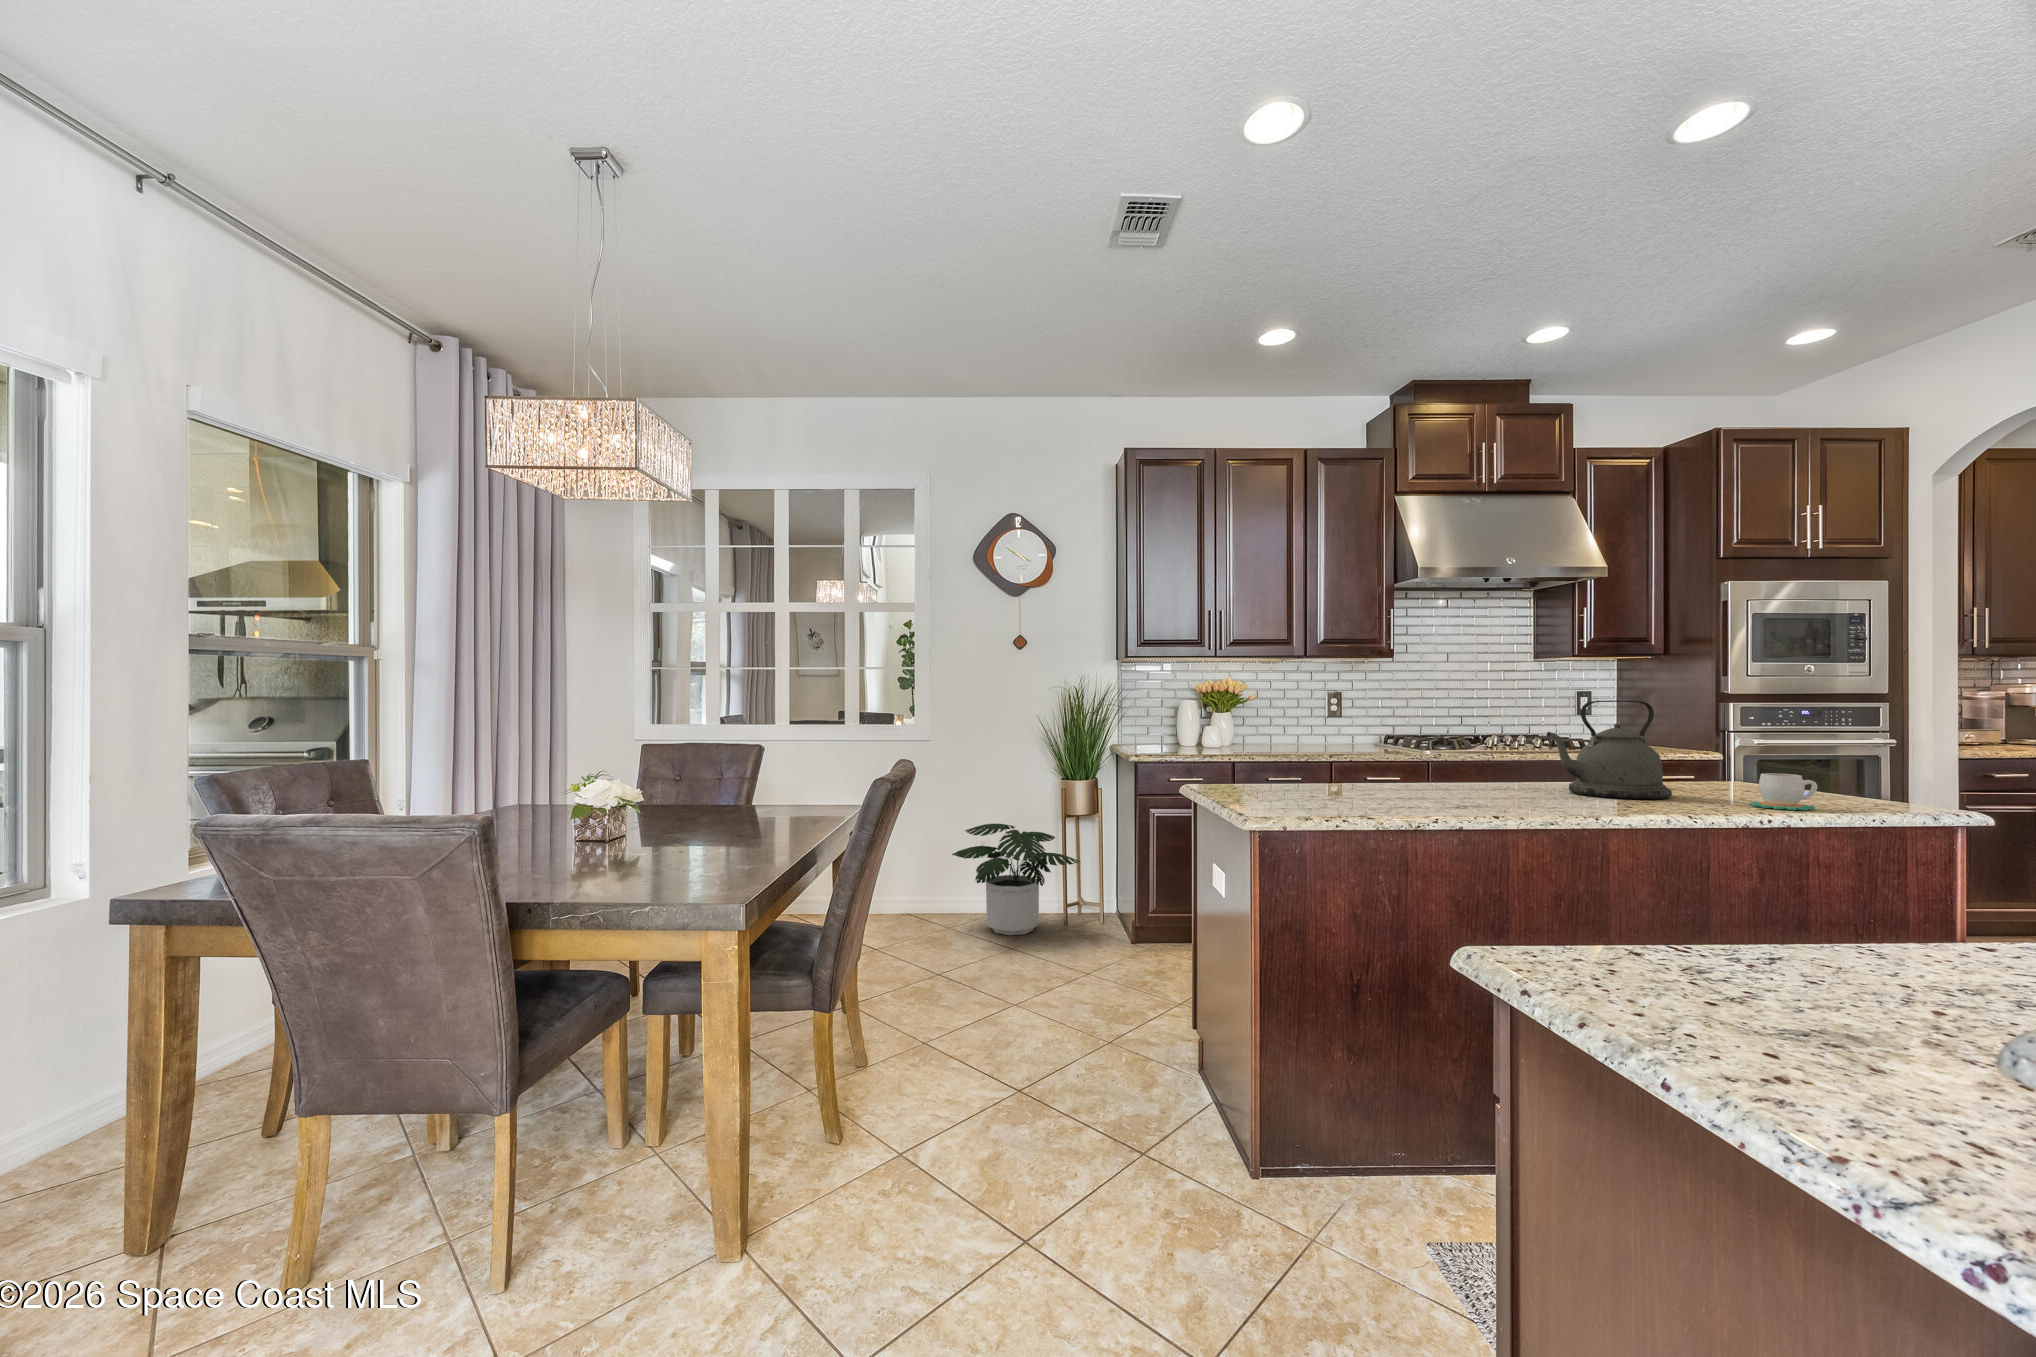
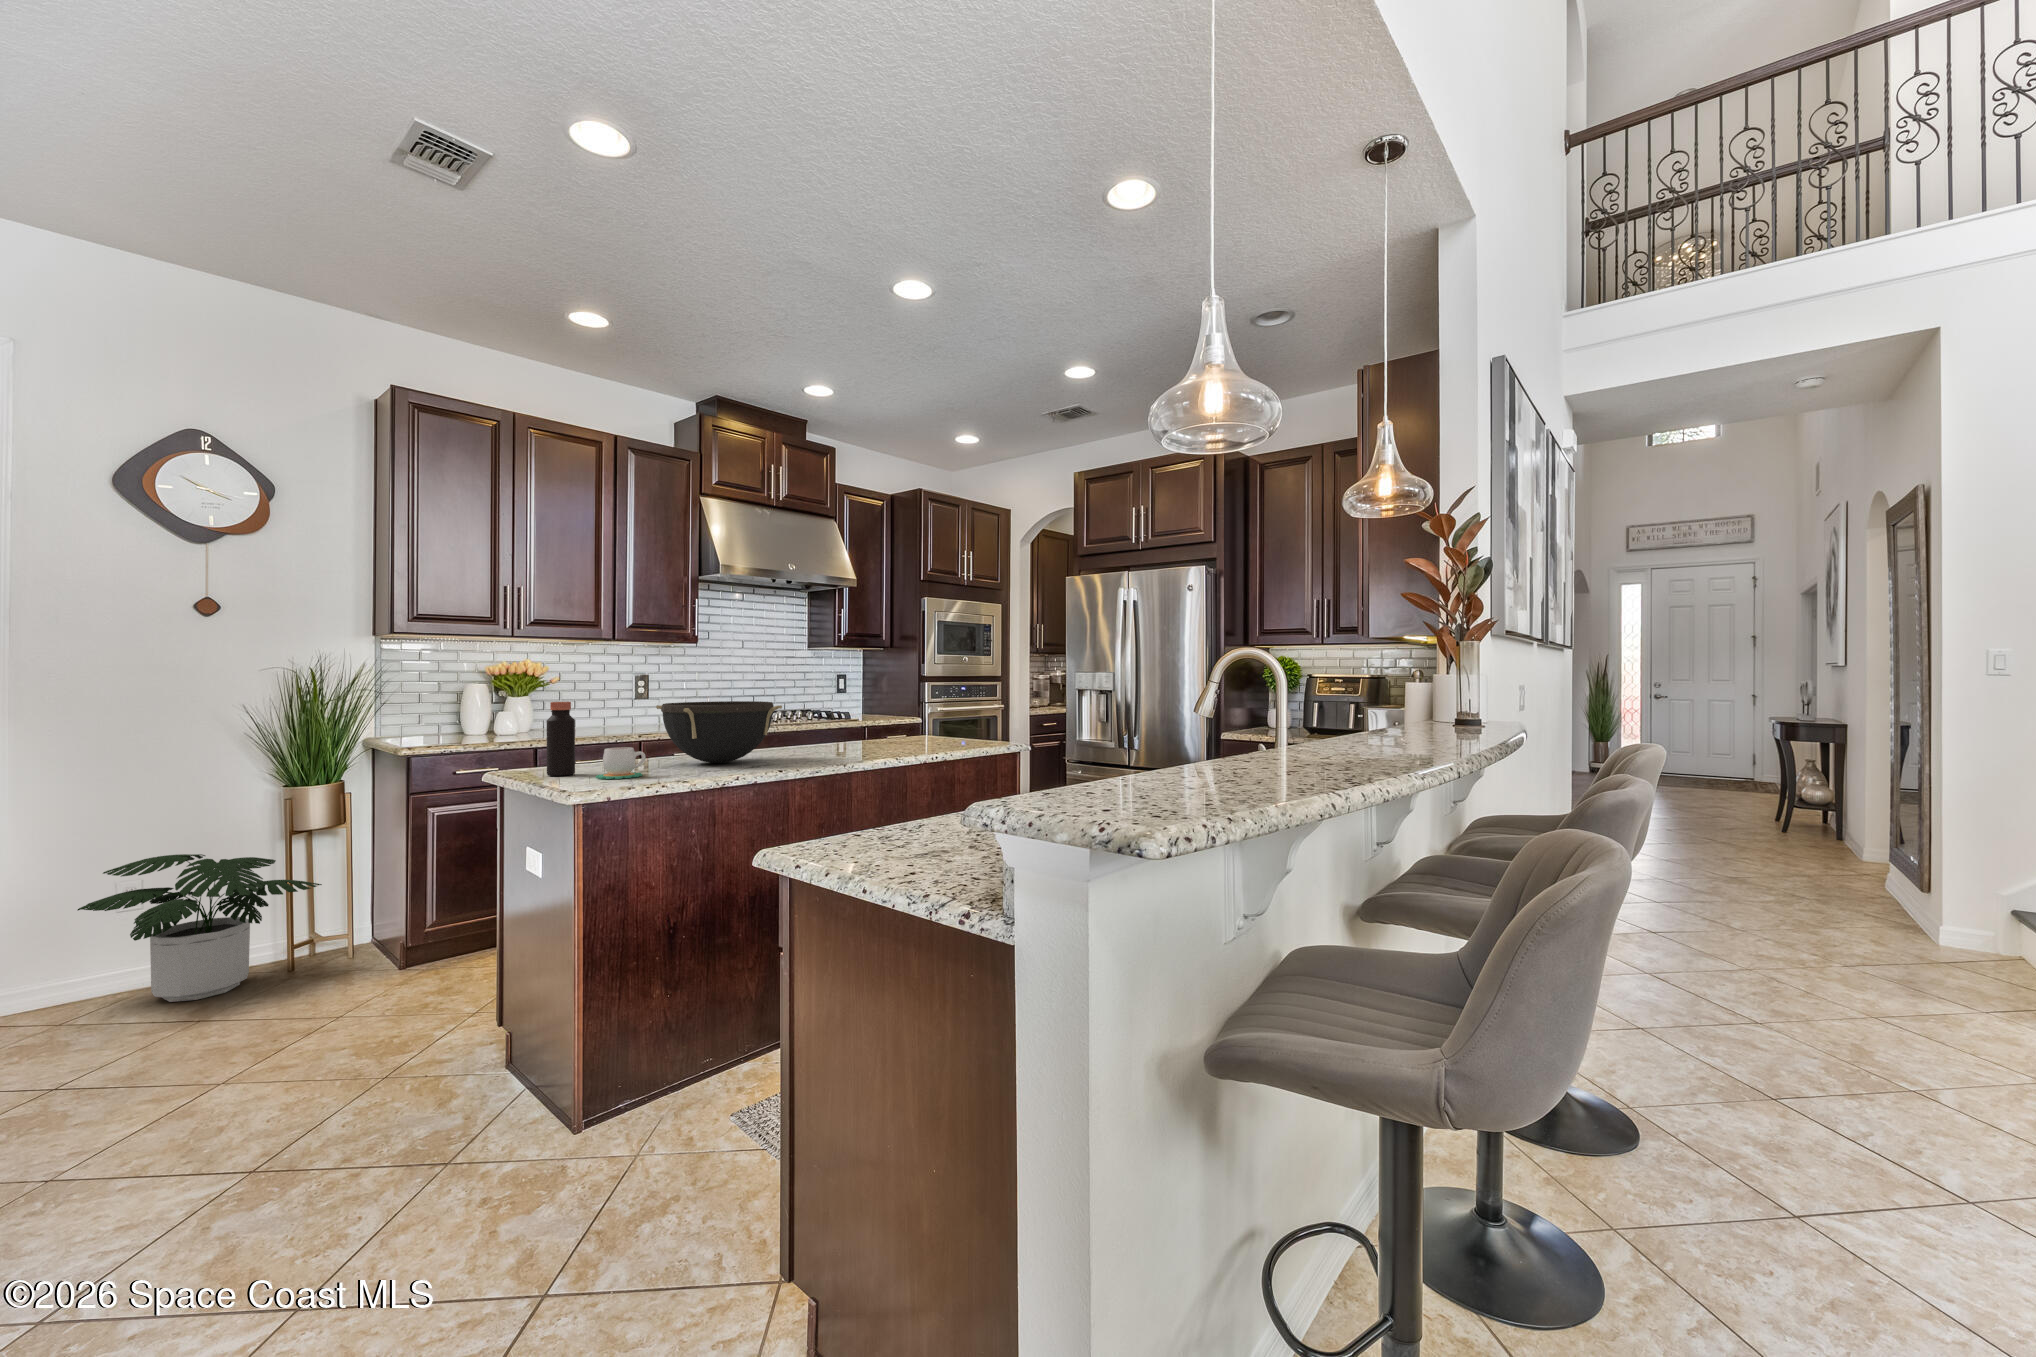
kettle: present [1547,700,1672,799] -> none [817,681,892,752]
bottle: none [1228,719,1255,796] -> present [547,702,575,776]
bowl: none [1340,723,1495,796] -> present [656,701,782,763]
mug: present [1749,773,1817,810] -> present [596,747,645,779]

